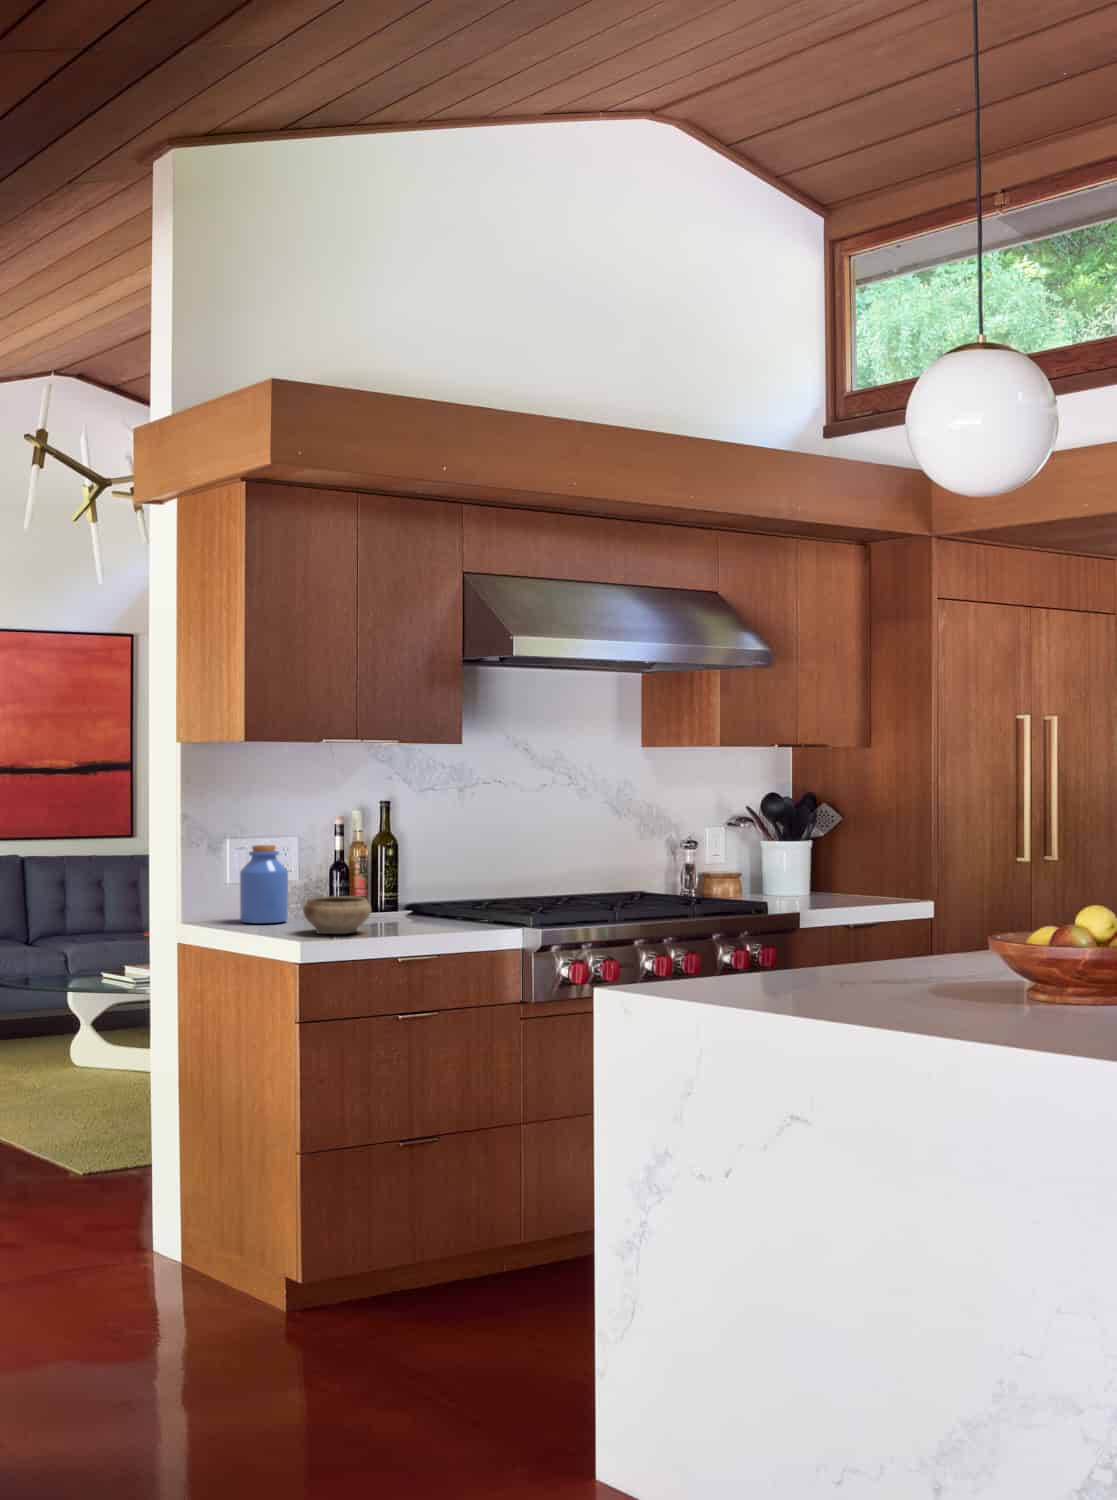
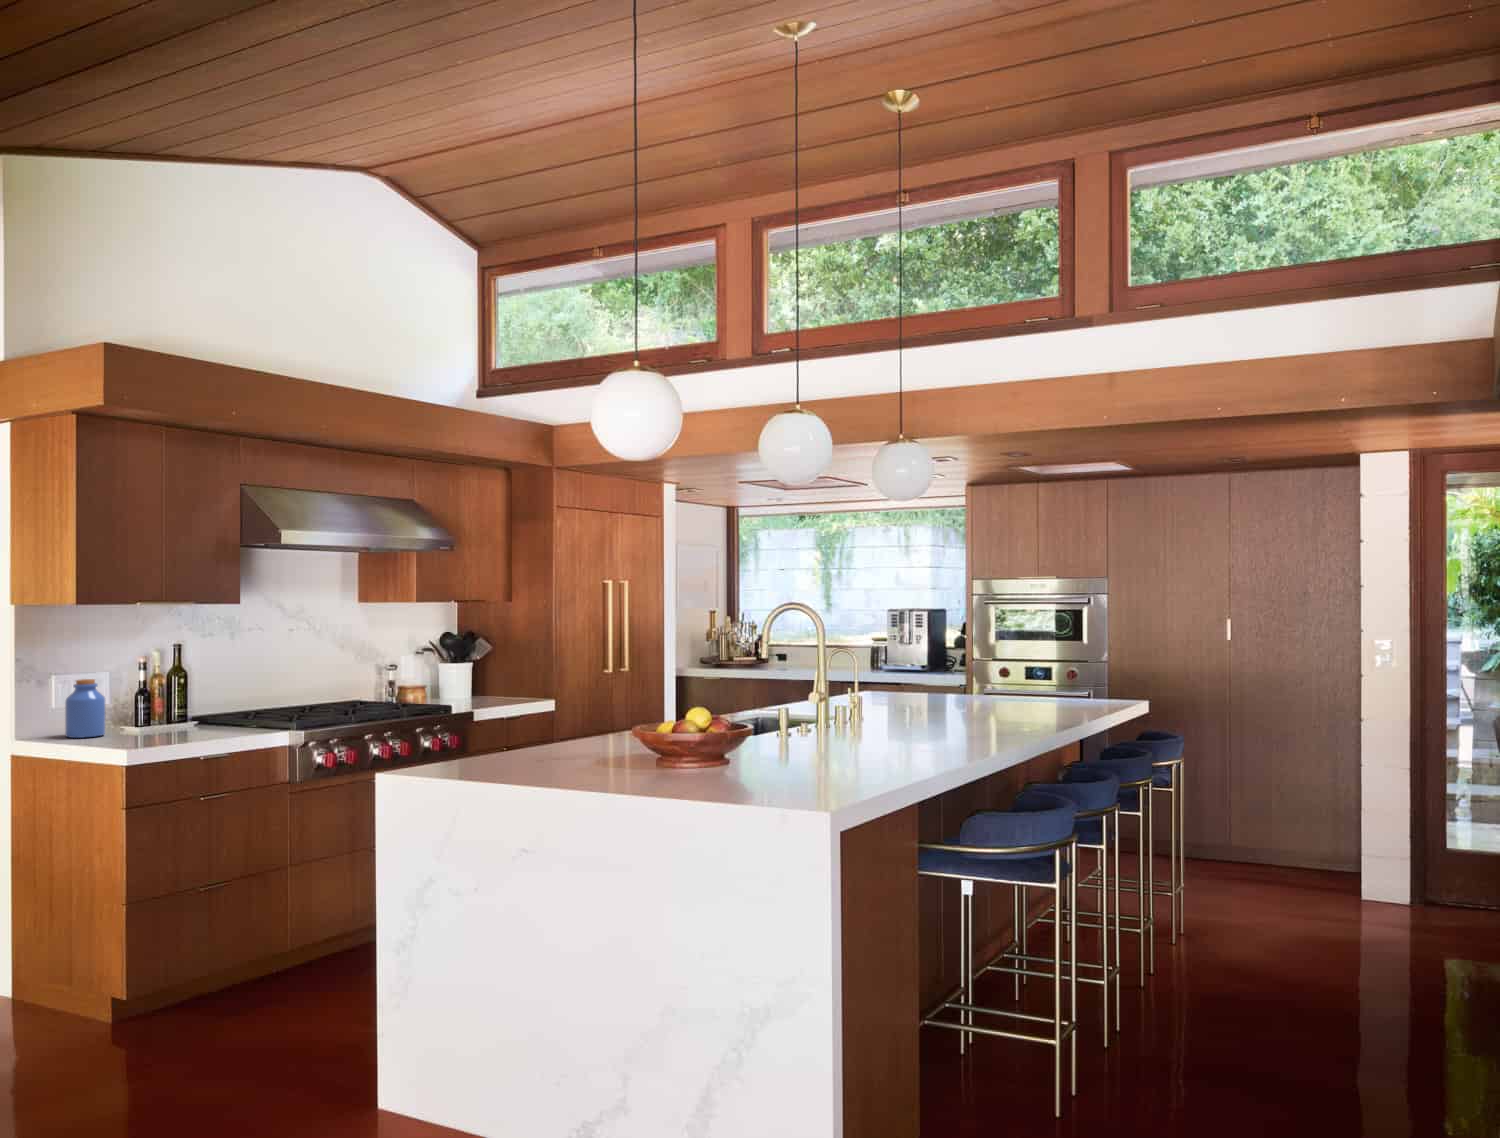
ceramic bowl: present [303,896,371,934] -> none [124,715,179,744]

